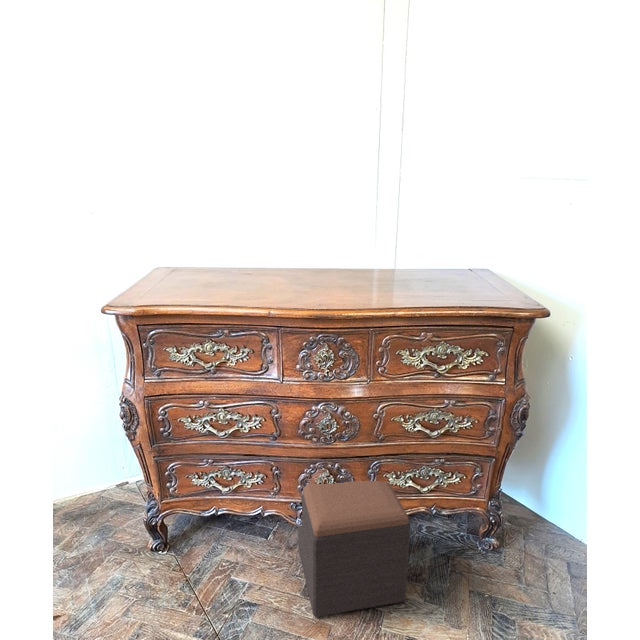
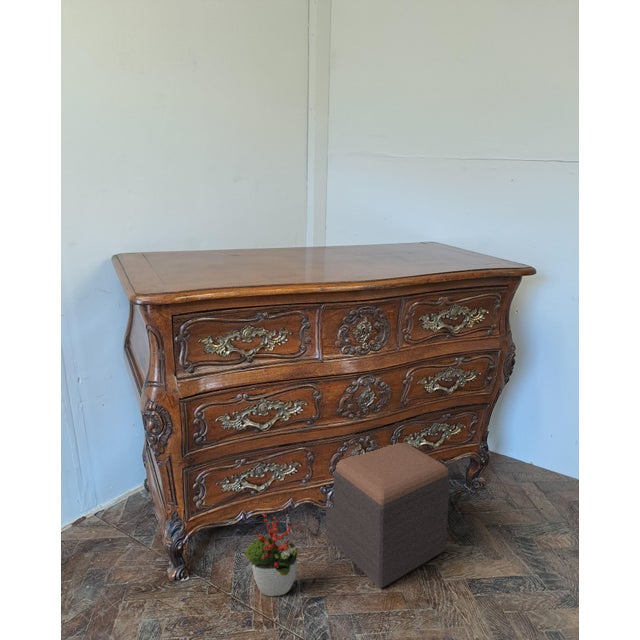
decorative plant: none [196,512,243,591] -> present [244,514,298,596]

